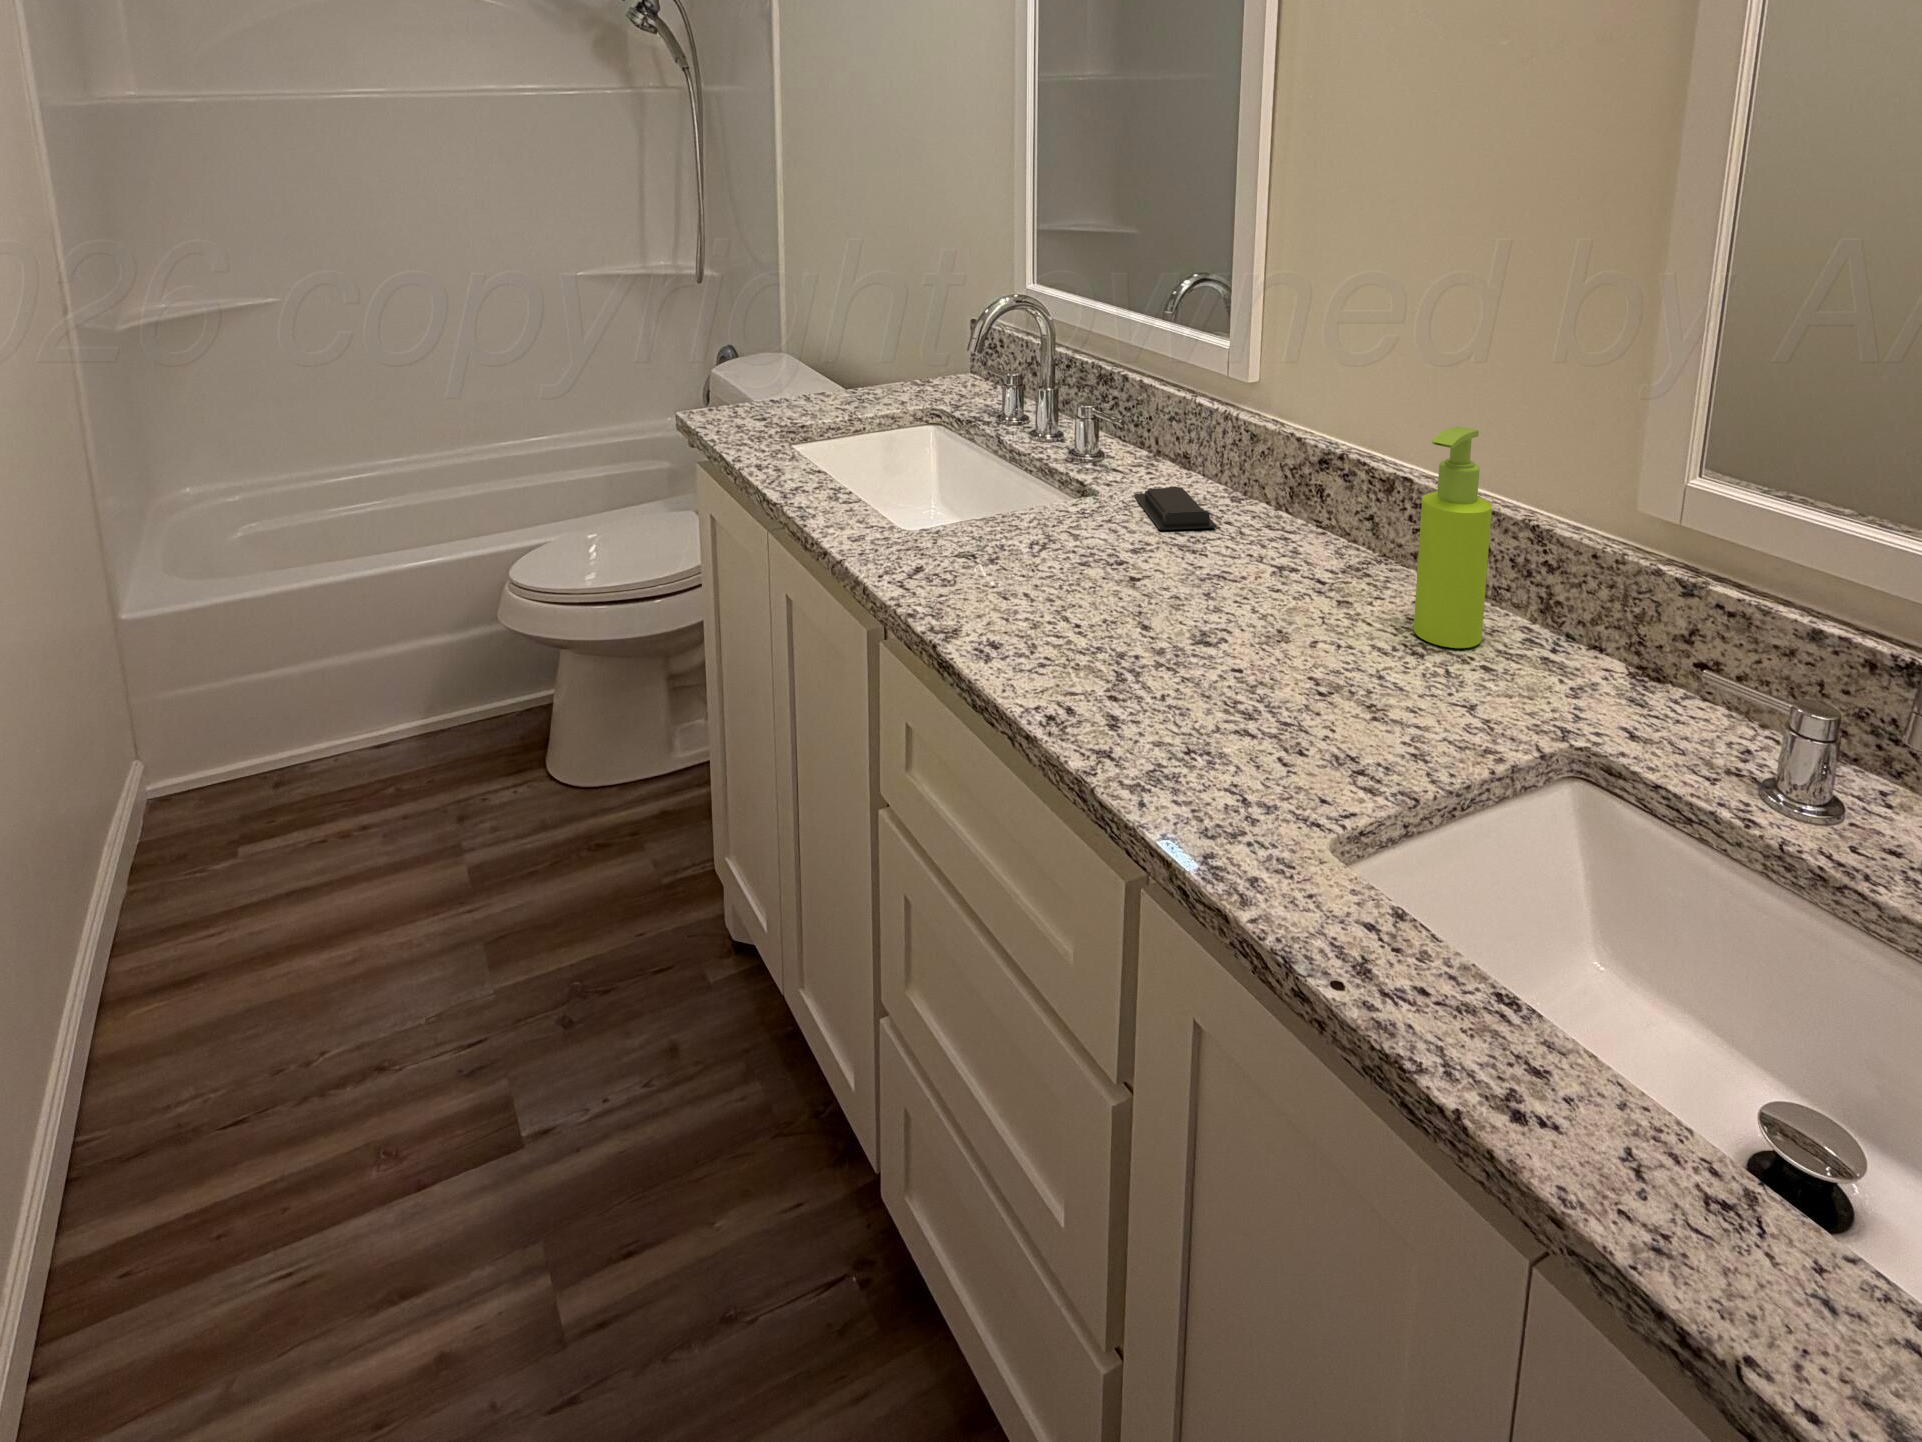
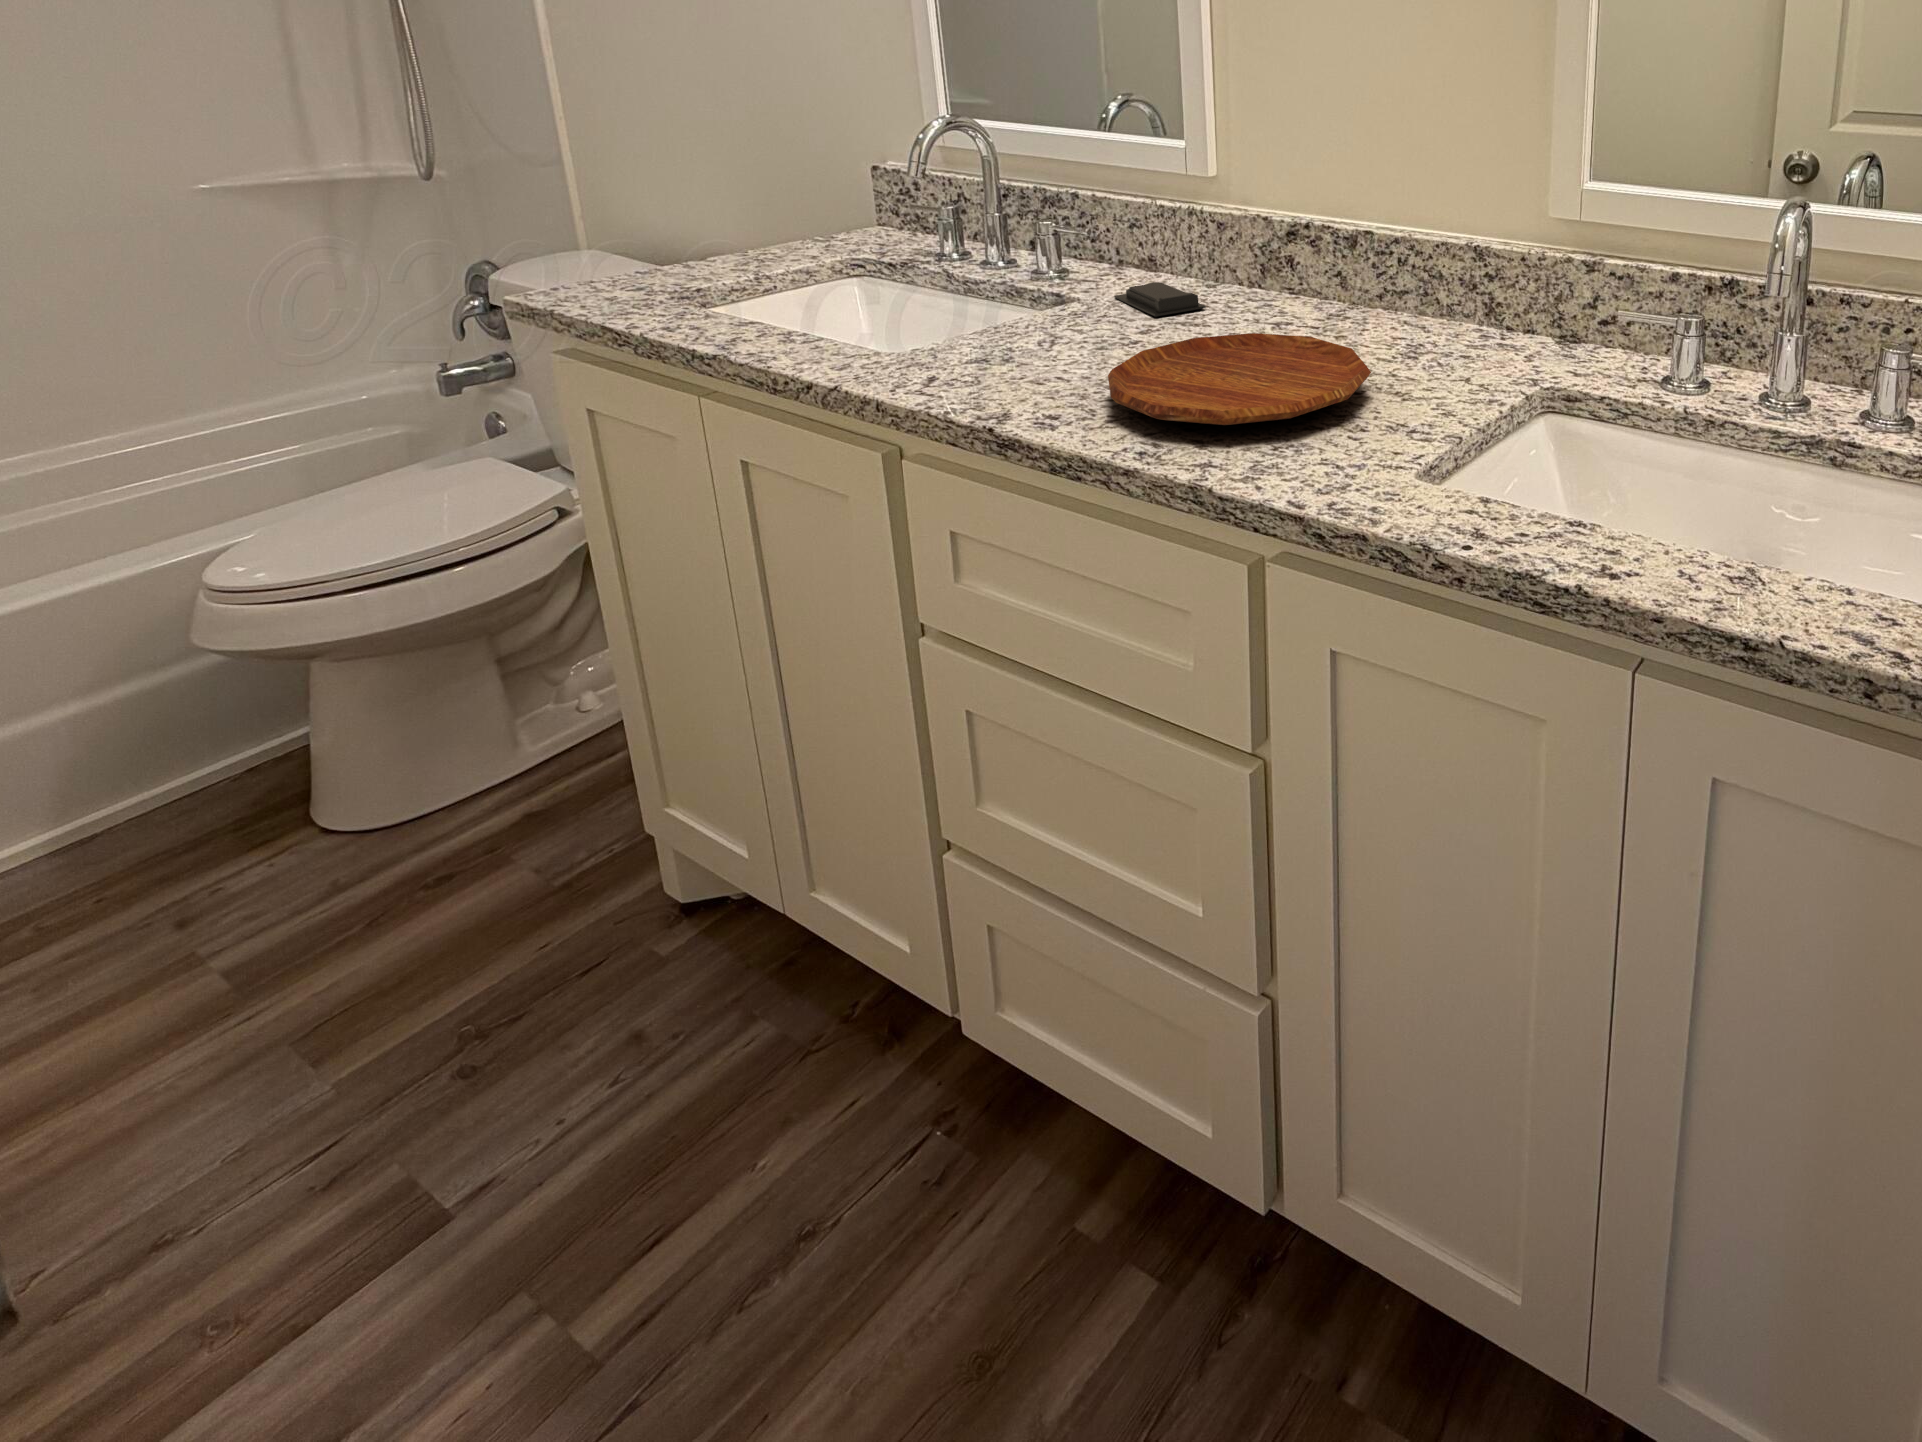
soap dispenser: present [1414,426,1492,648] -> none [1400,167,1453,351]
tray: none [1049,578,1338,717] -> present [1108,333,1371,425]

